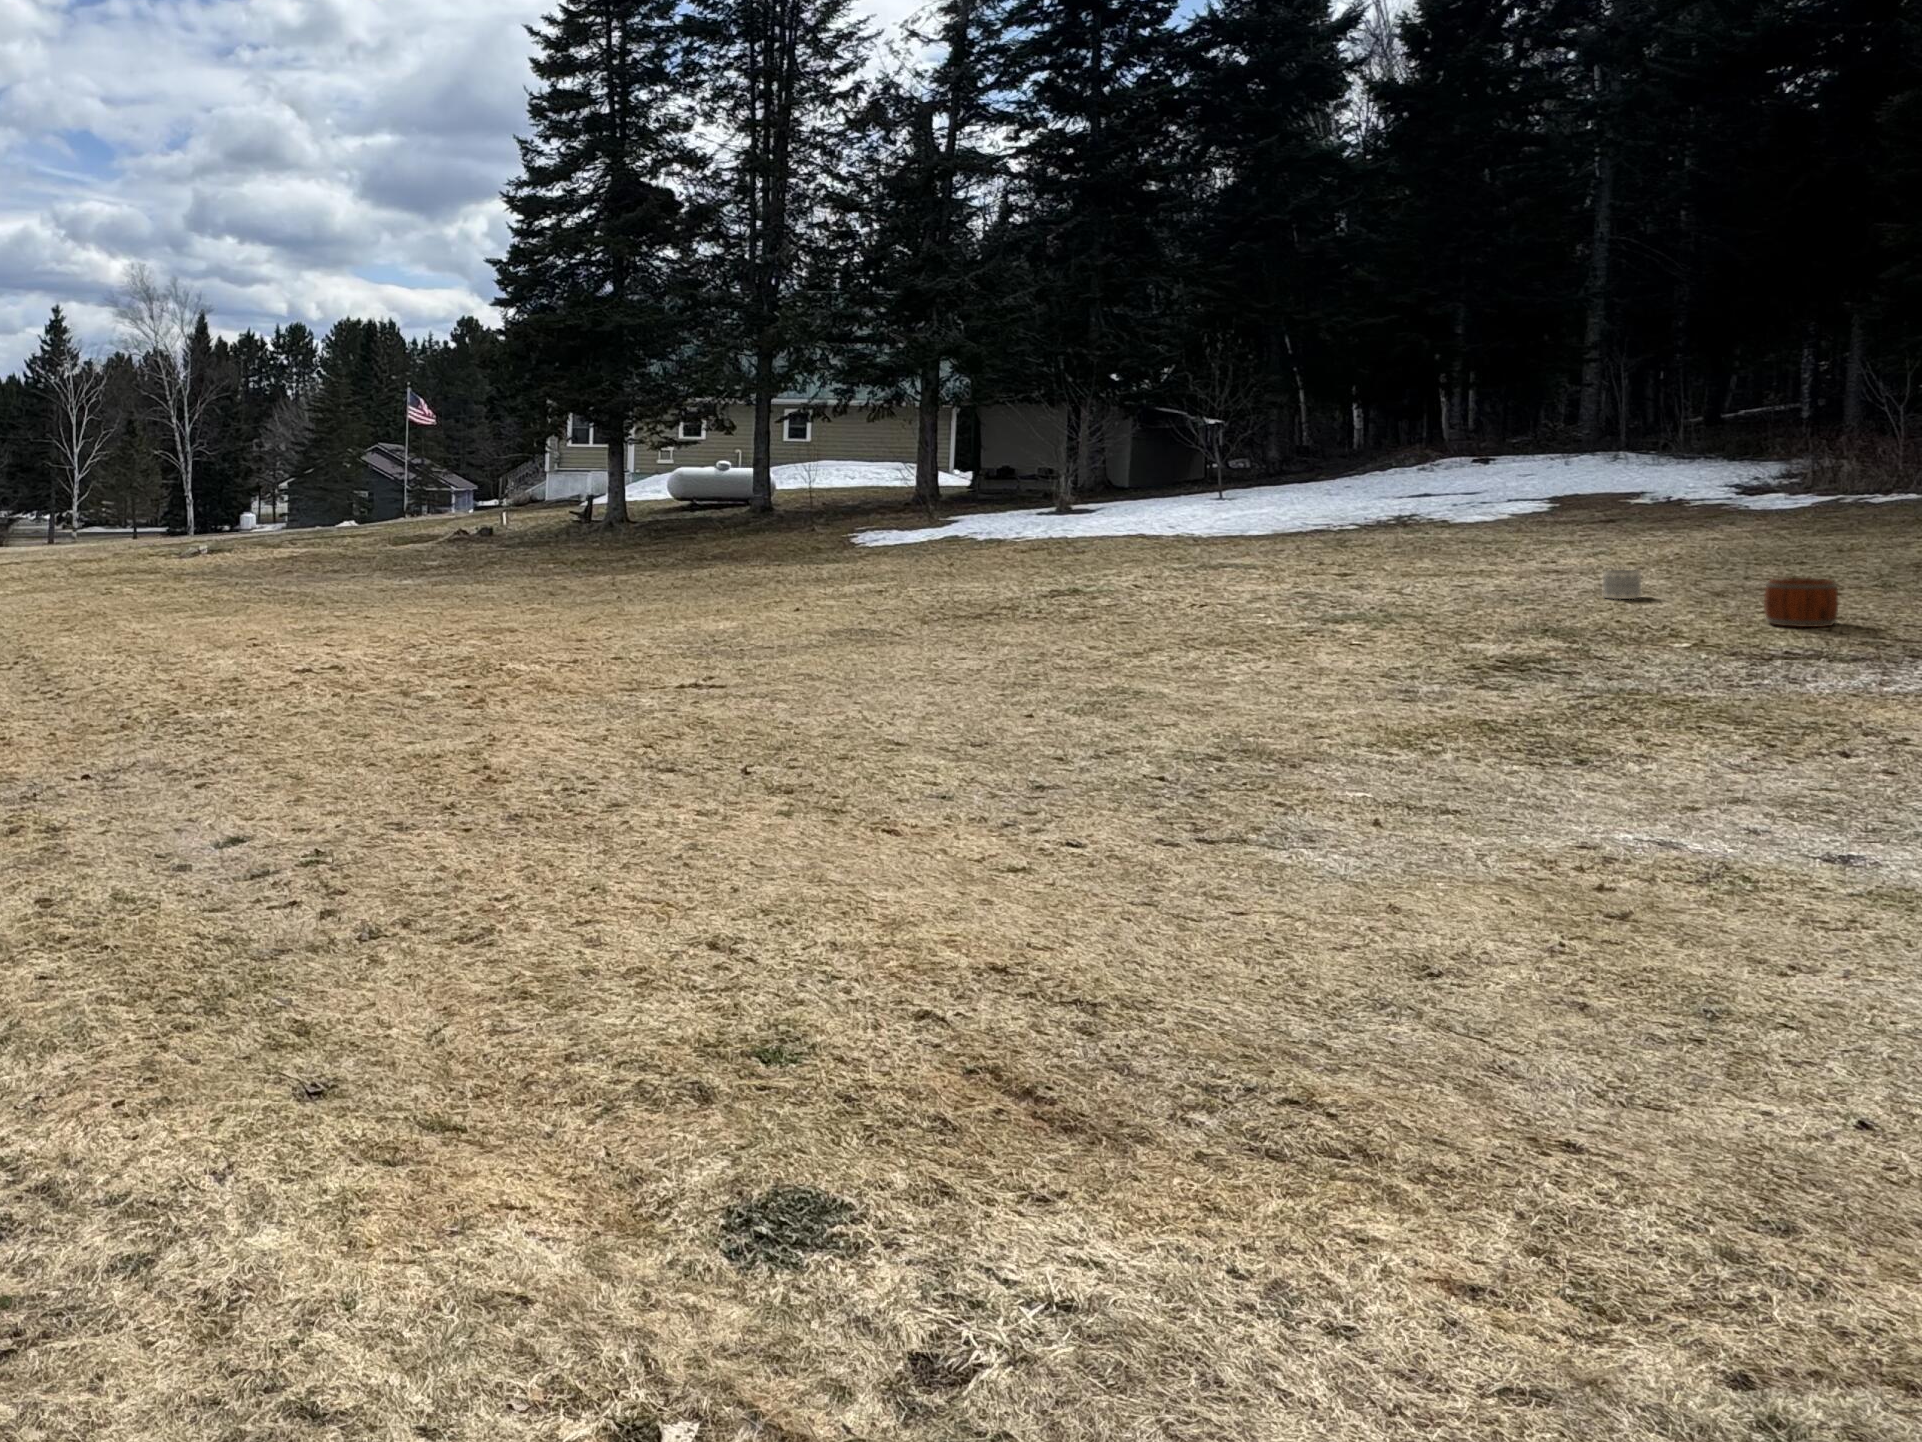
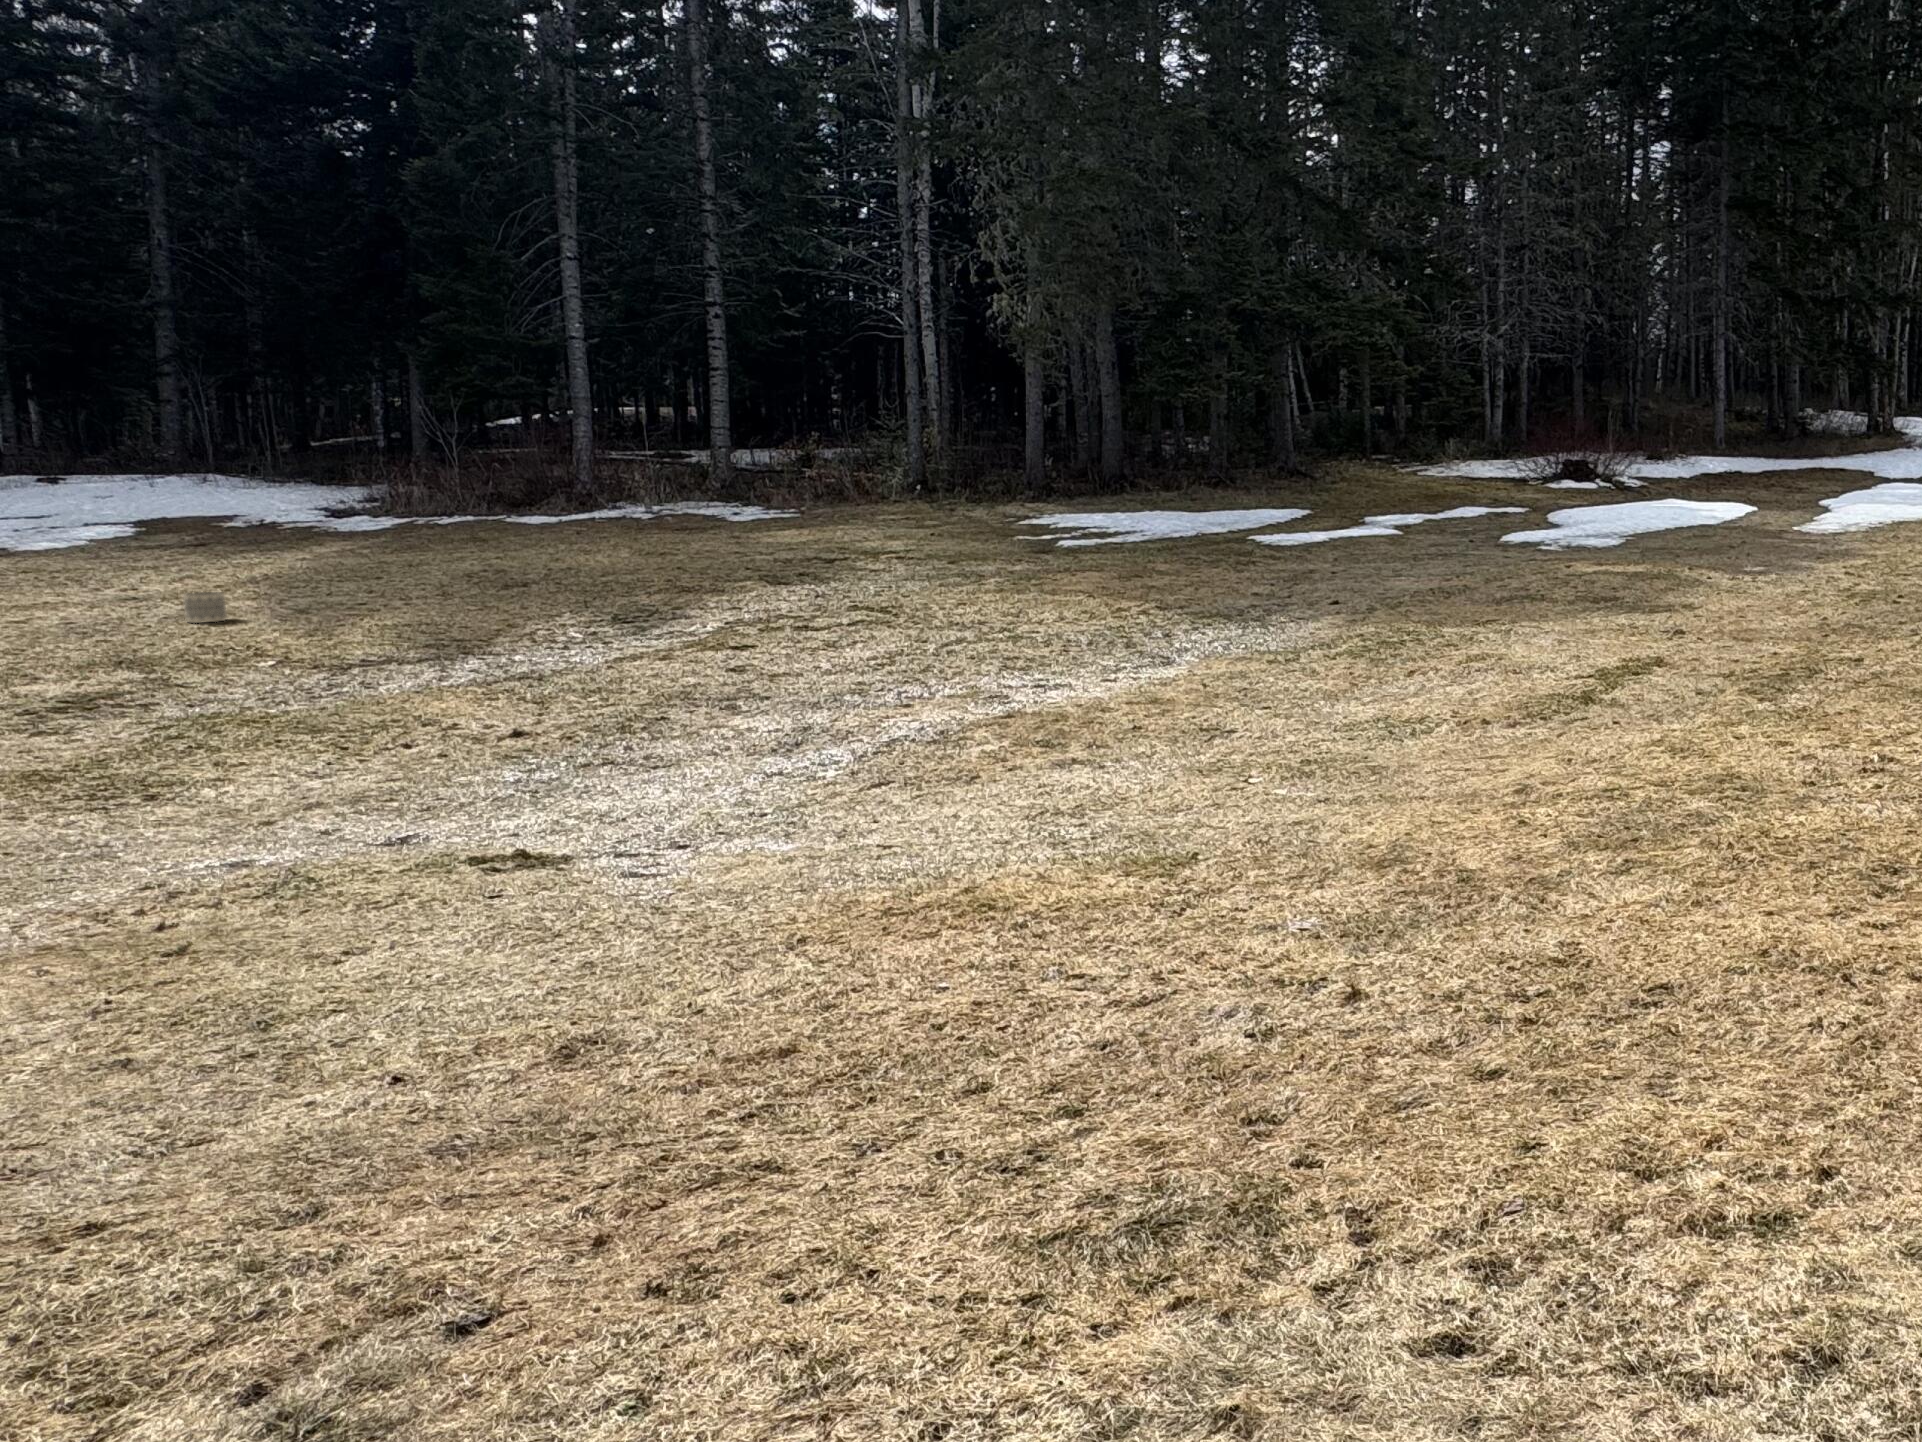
bucket: present [1764,578,1838,627] -> none [341,592,407,637]

